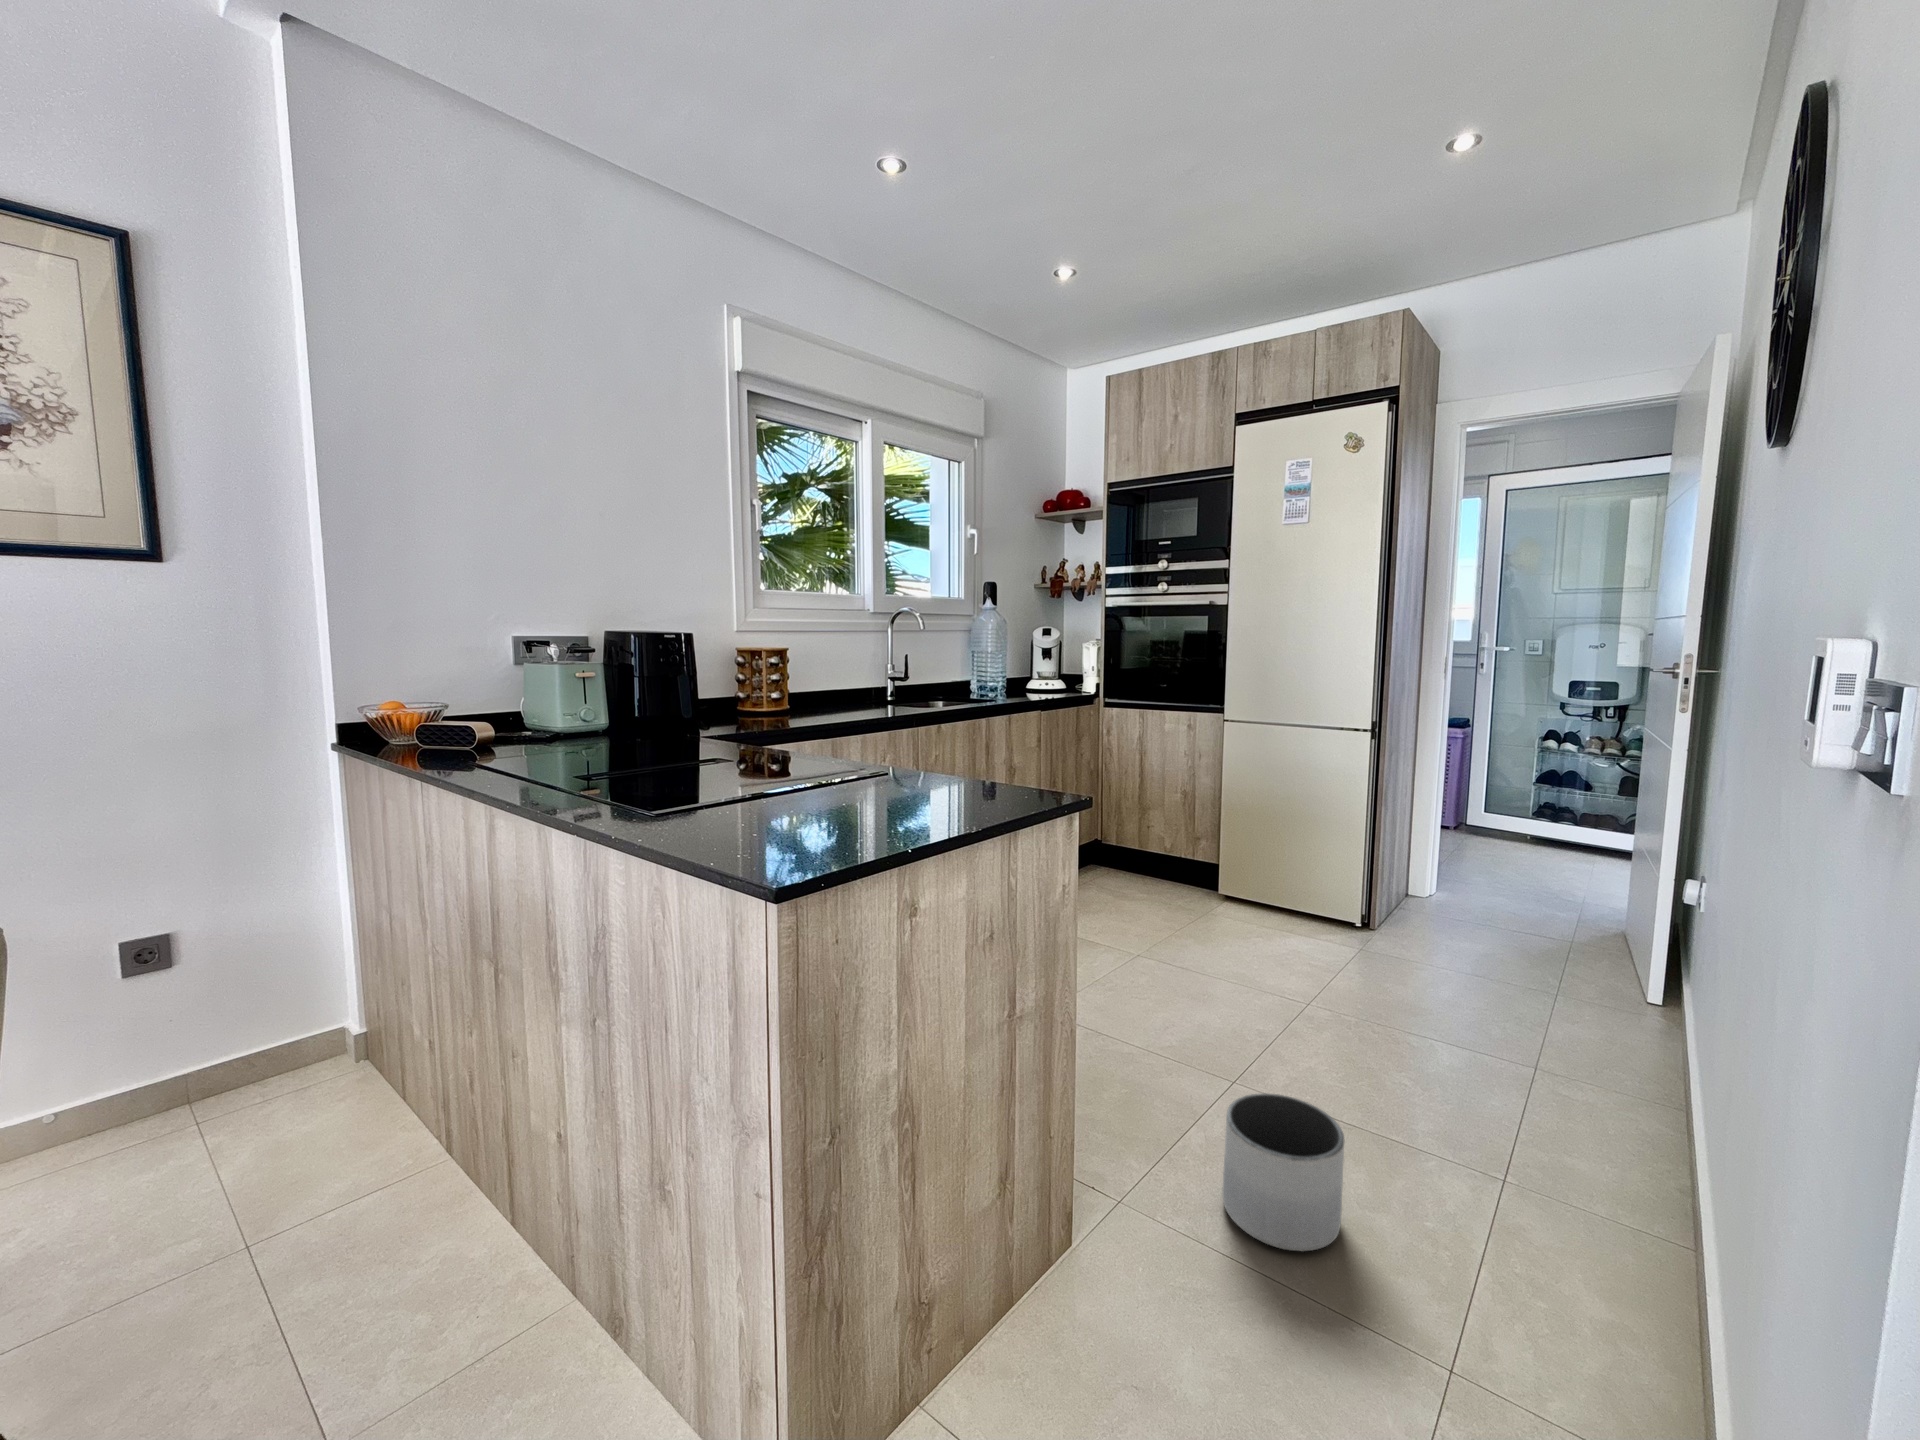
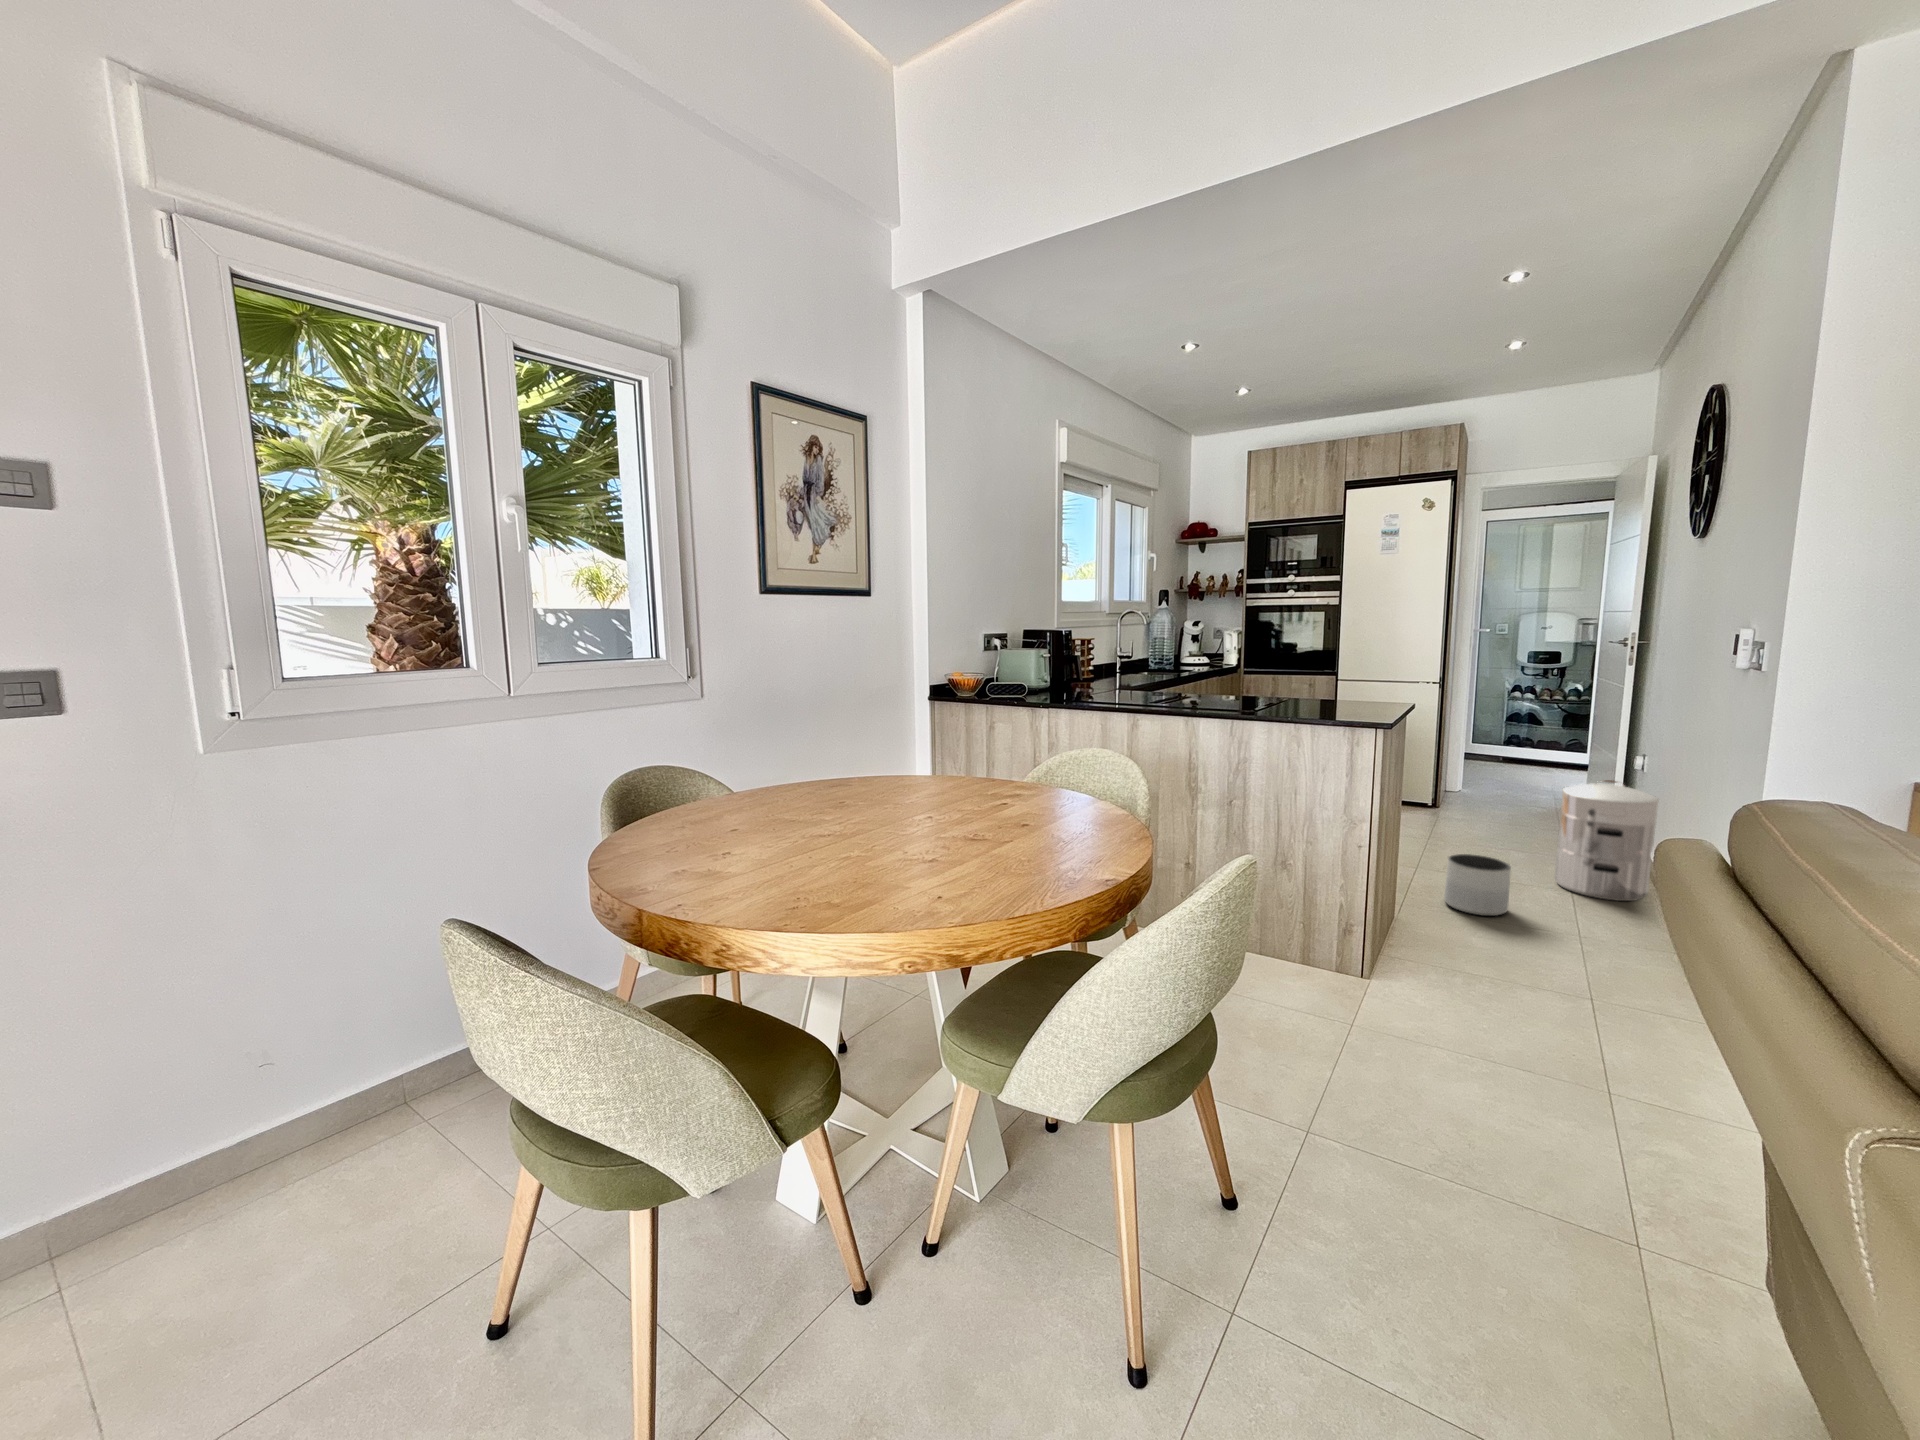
waste bin: none [1485,952,1690,1218] -> present [1555,780,1659,901]

